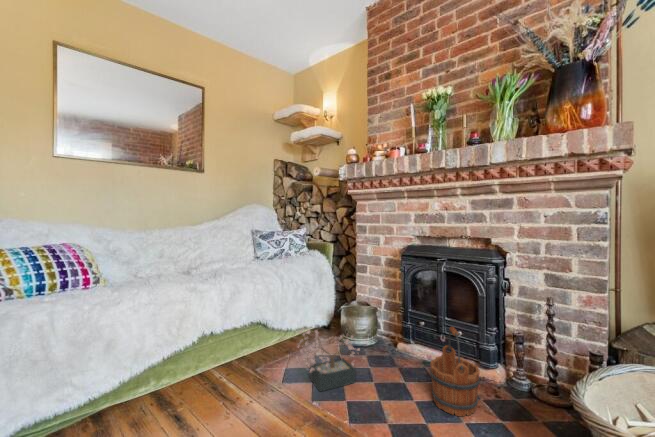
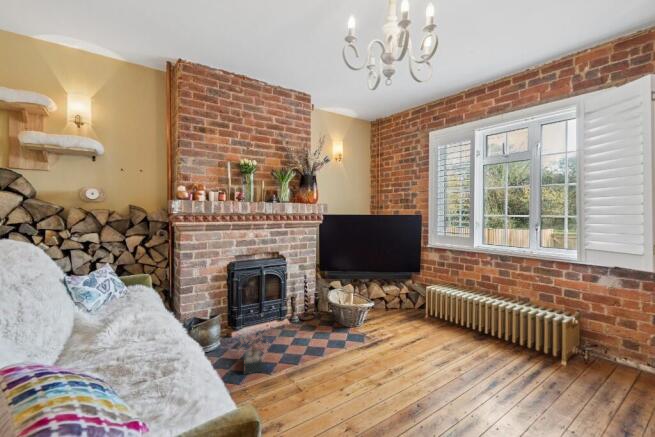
wooden bucket: present [430,327,480,416] -> none [286,300,310,340]

